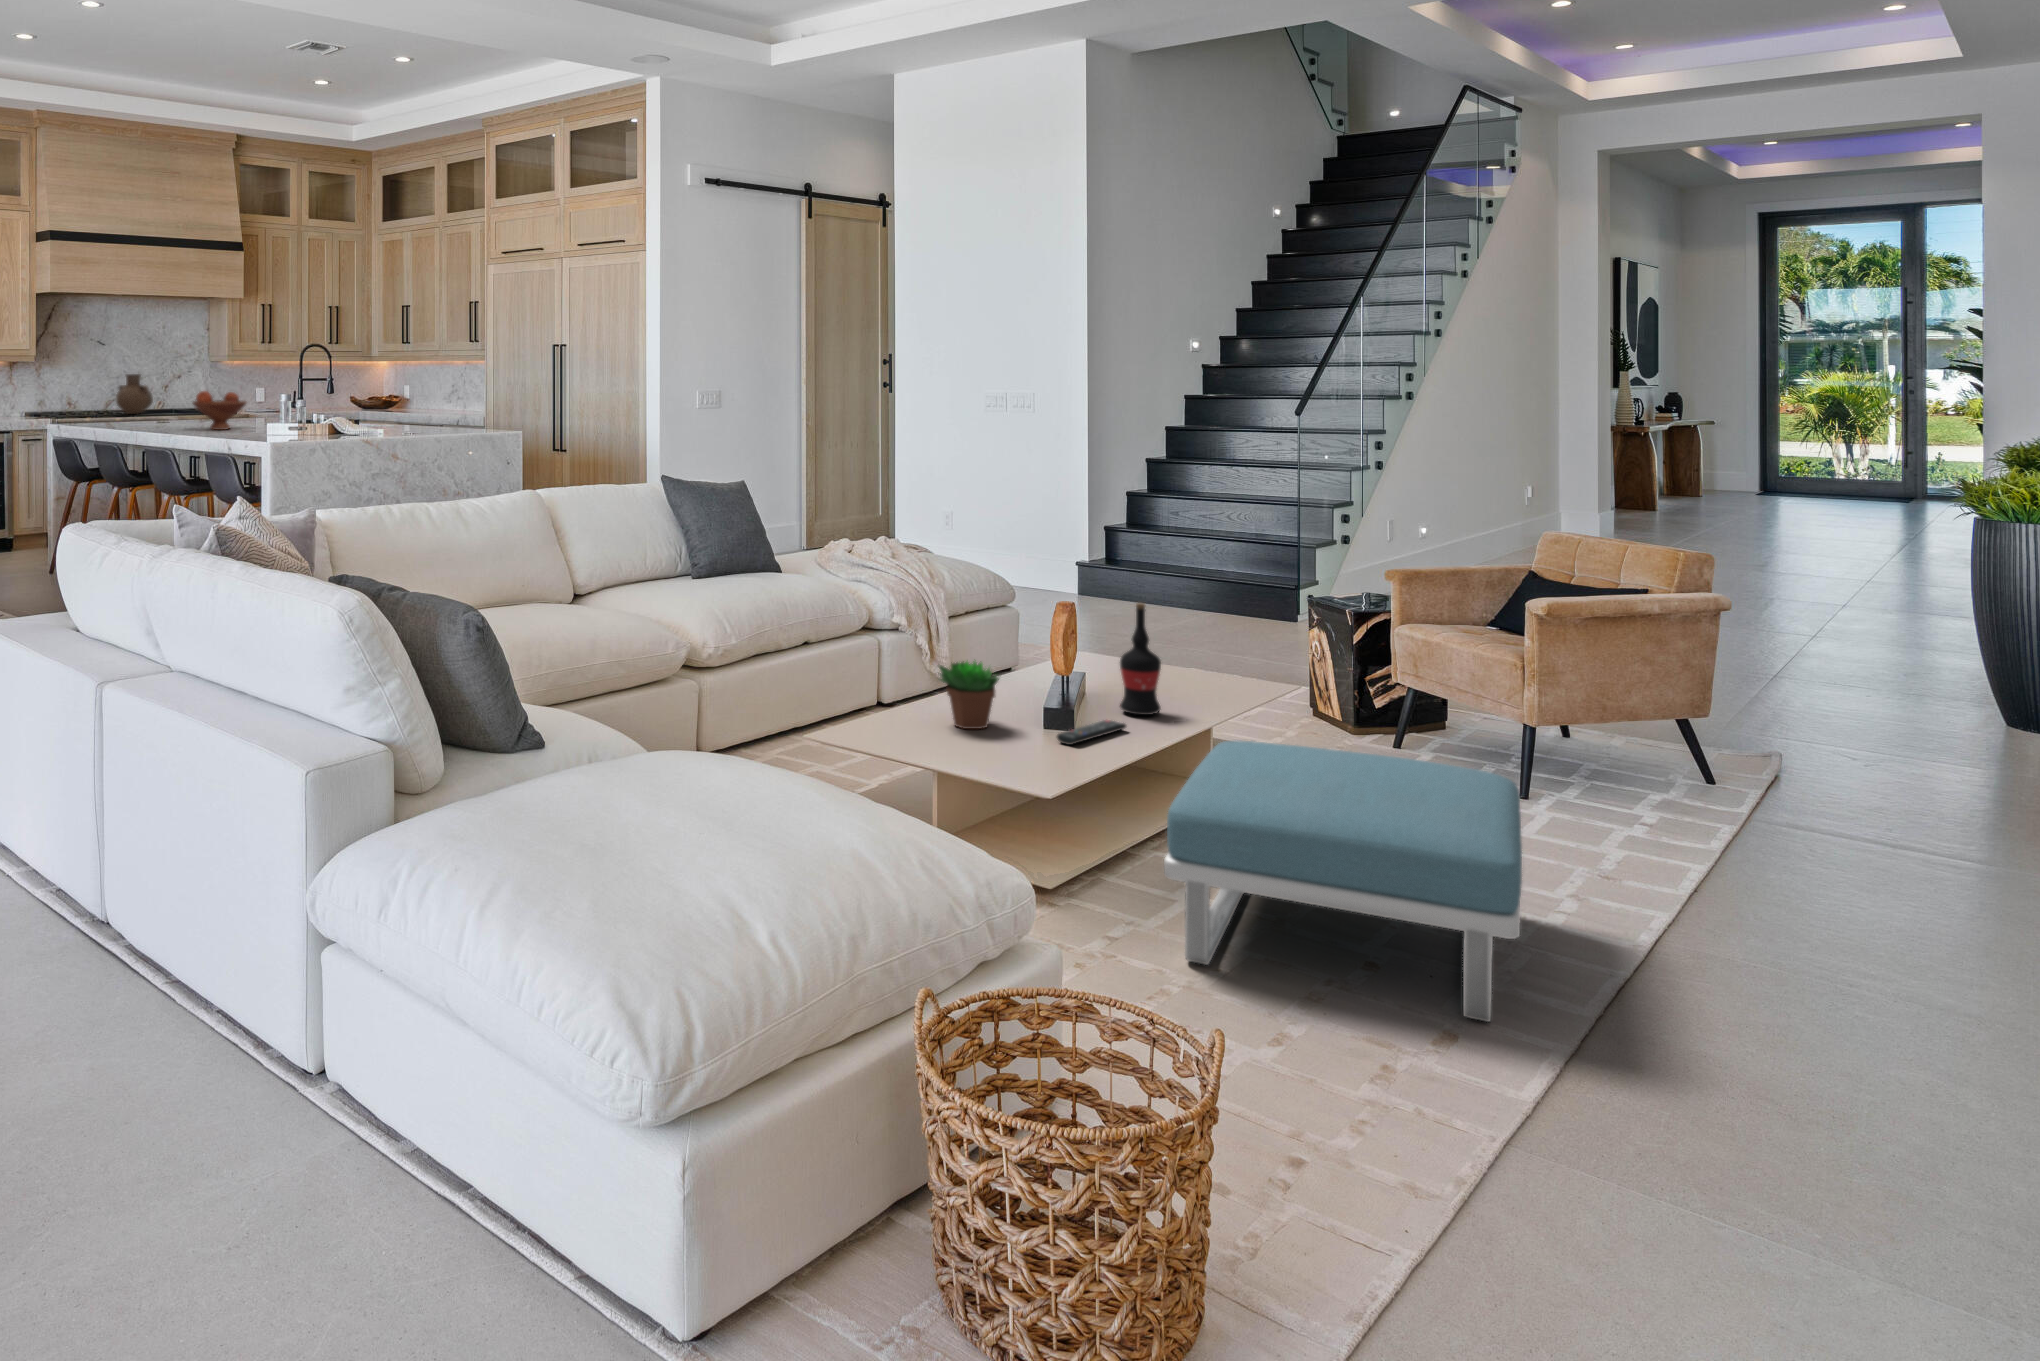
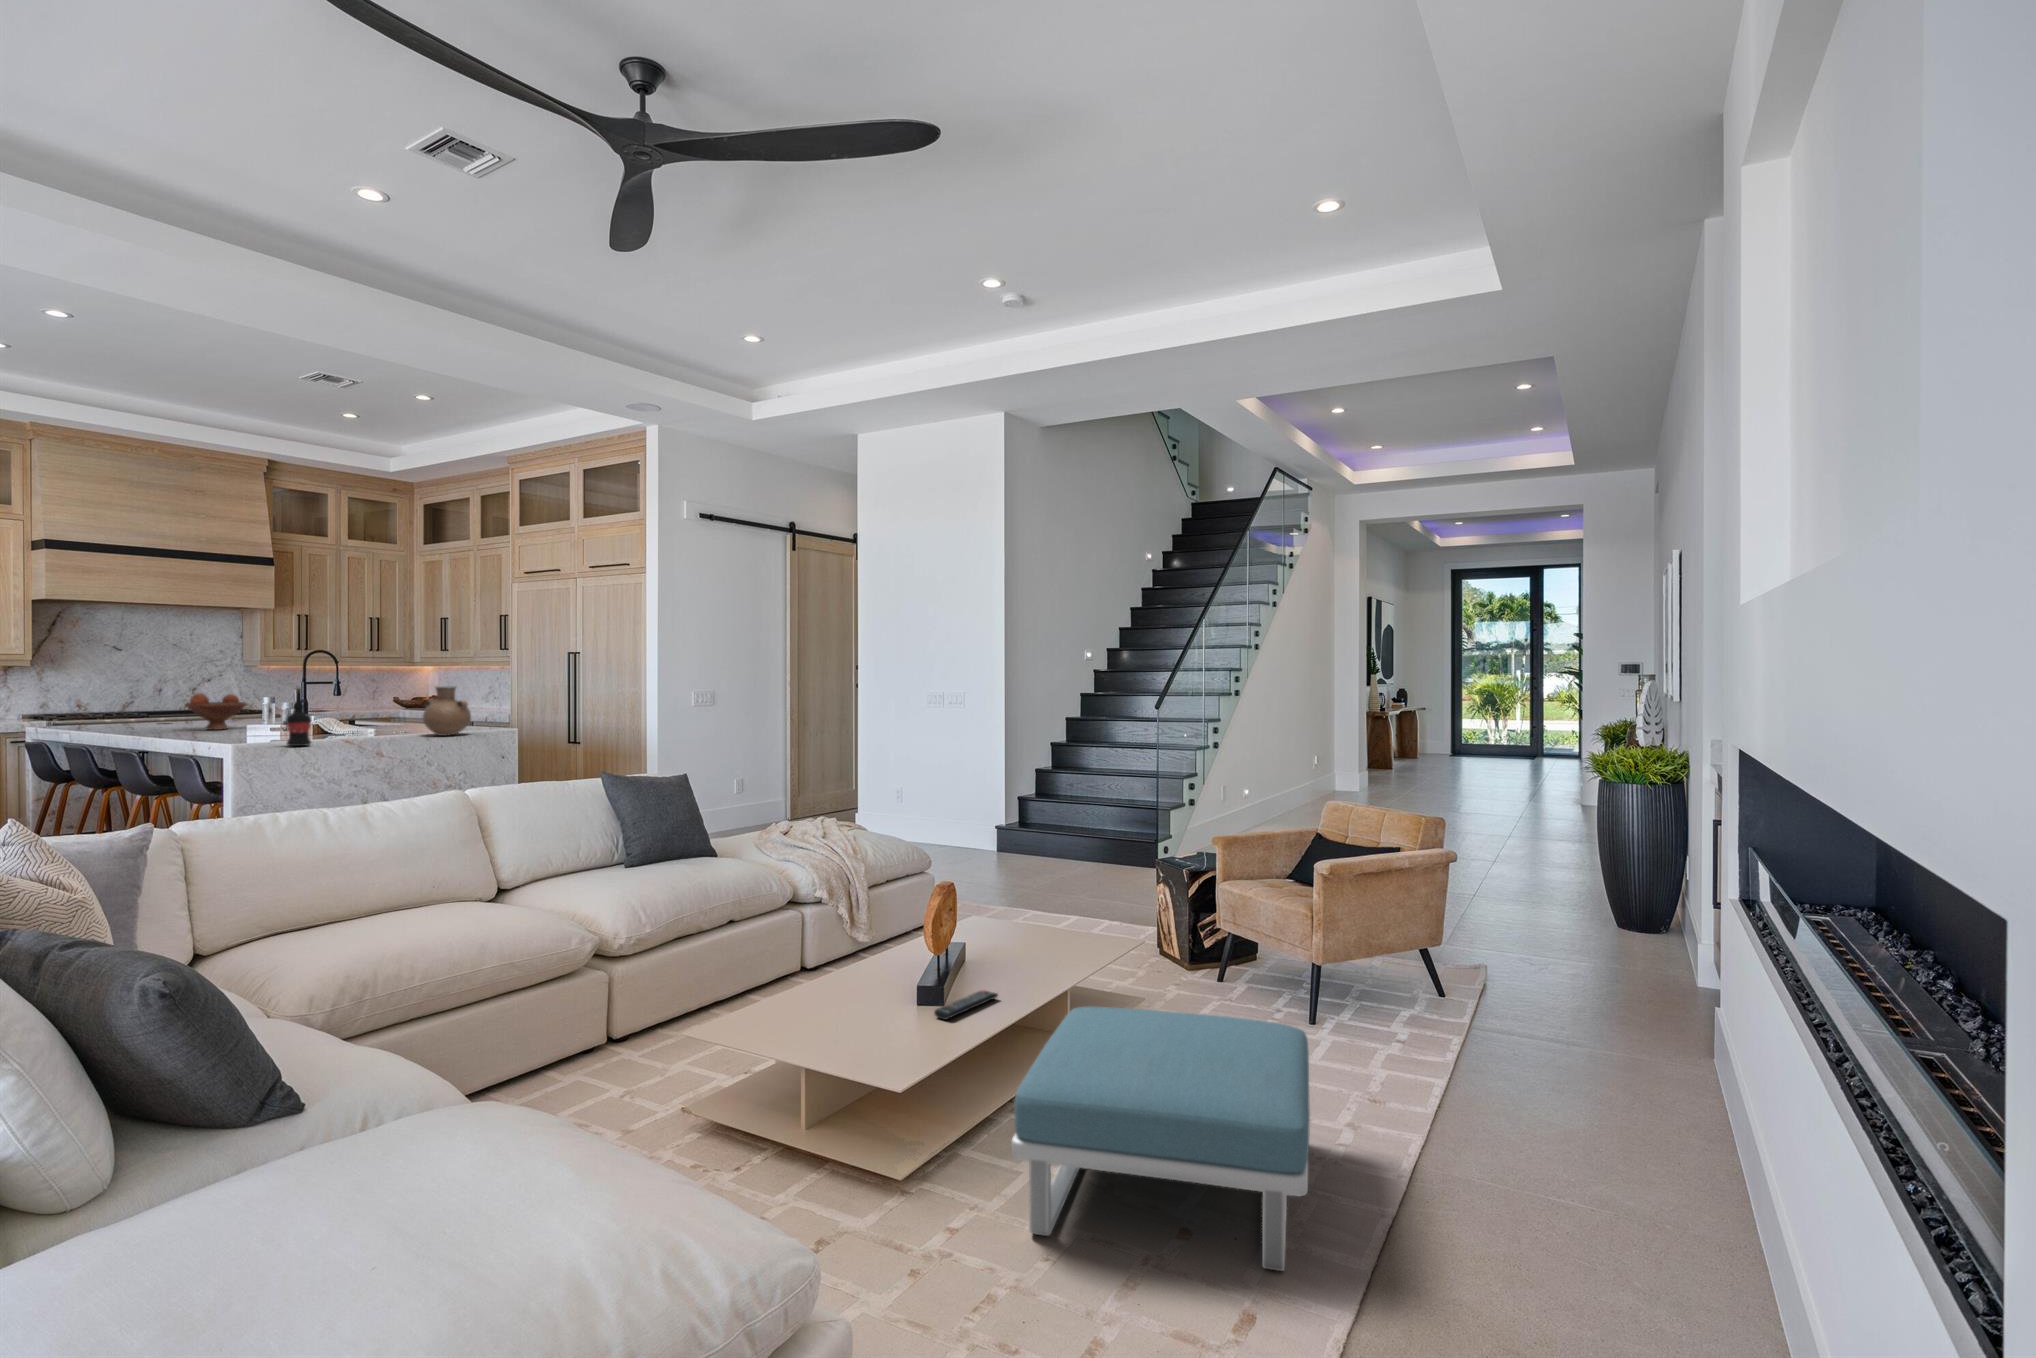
vase: present [115,374,153,414] -> present [423,686,471,736]
wine bottle: present [1120,603,1161,715] -> present [286,688,311,746]
succulent plant: present [939,661,999,729] -> none [830,943,889,1009]

